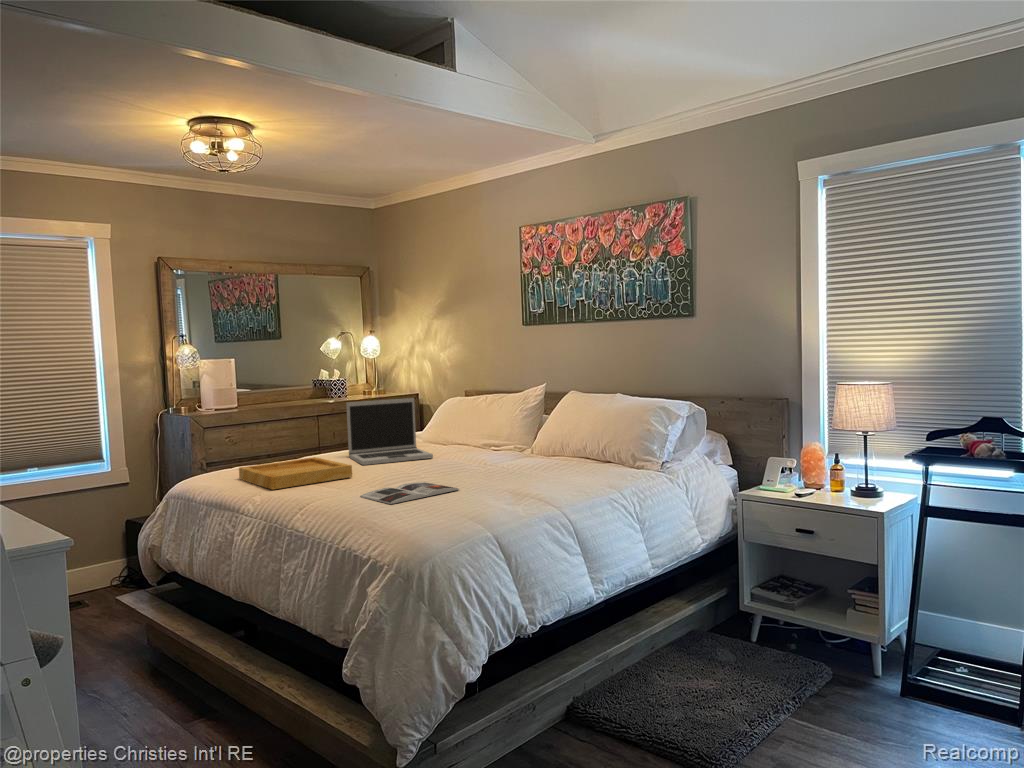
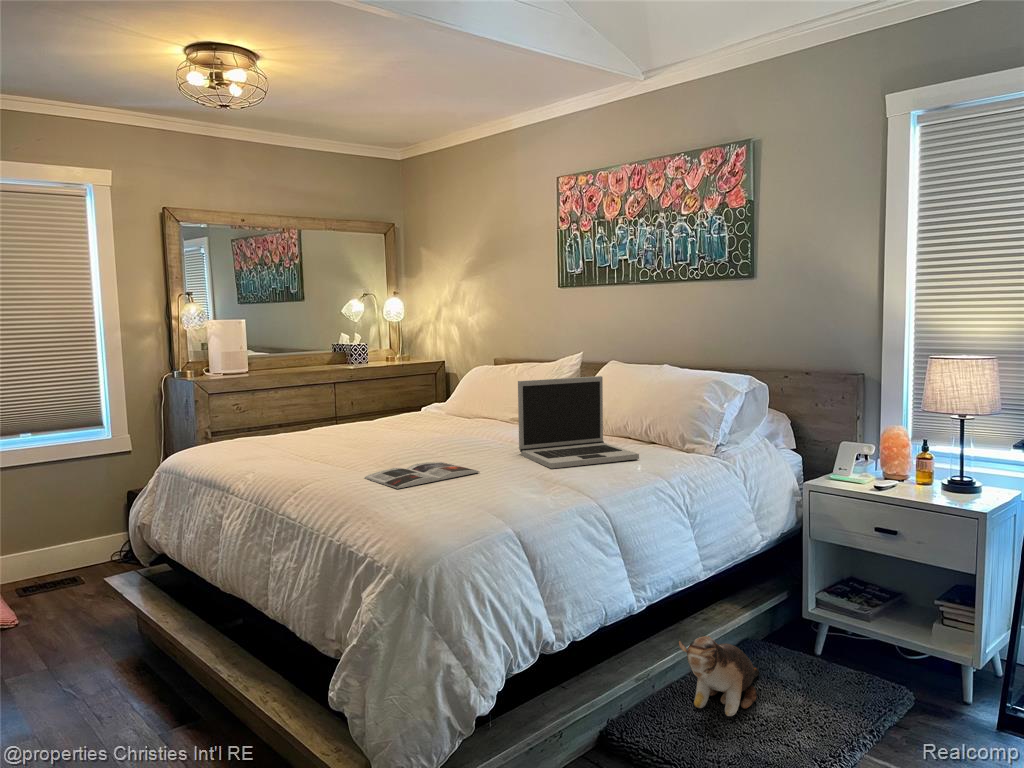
laptop: present [346,398,433,465] -> present [518,376,639,469]
tray: present [239,457,352,490] -> none [235,429,361,466]
plush toy: none [632,622,702,690] -> present [679,636,759,716]

